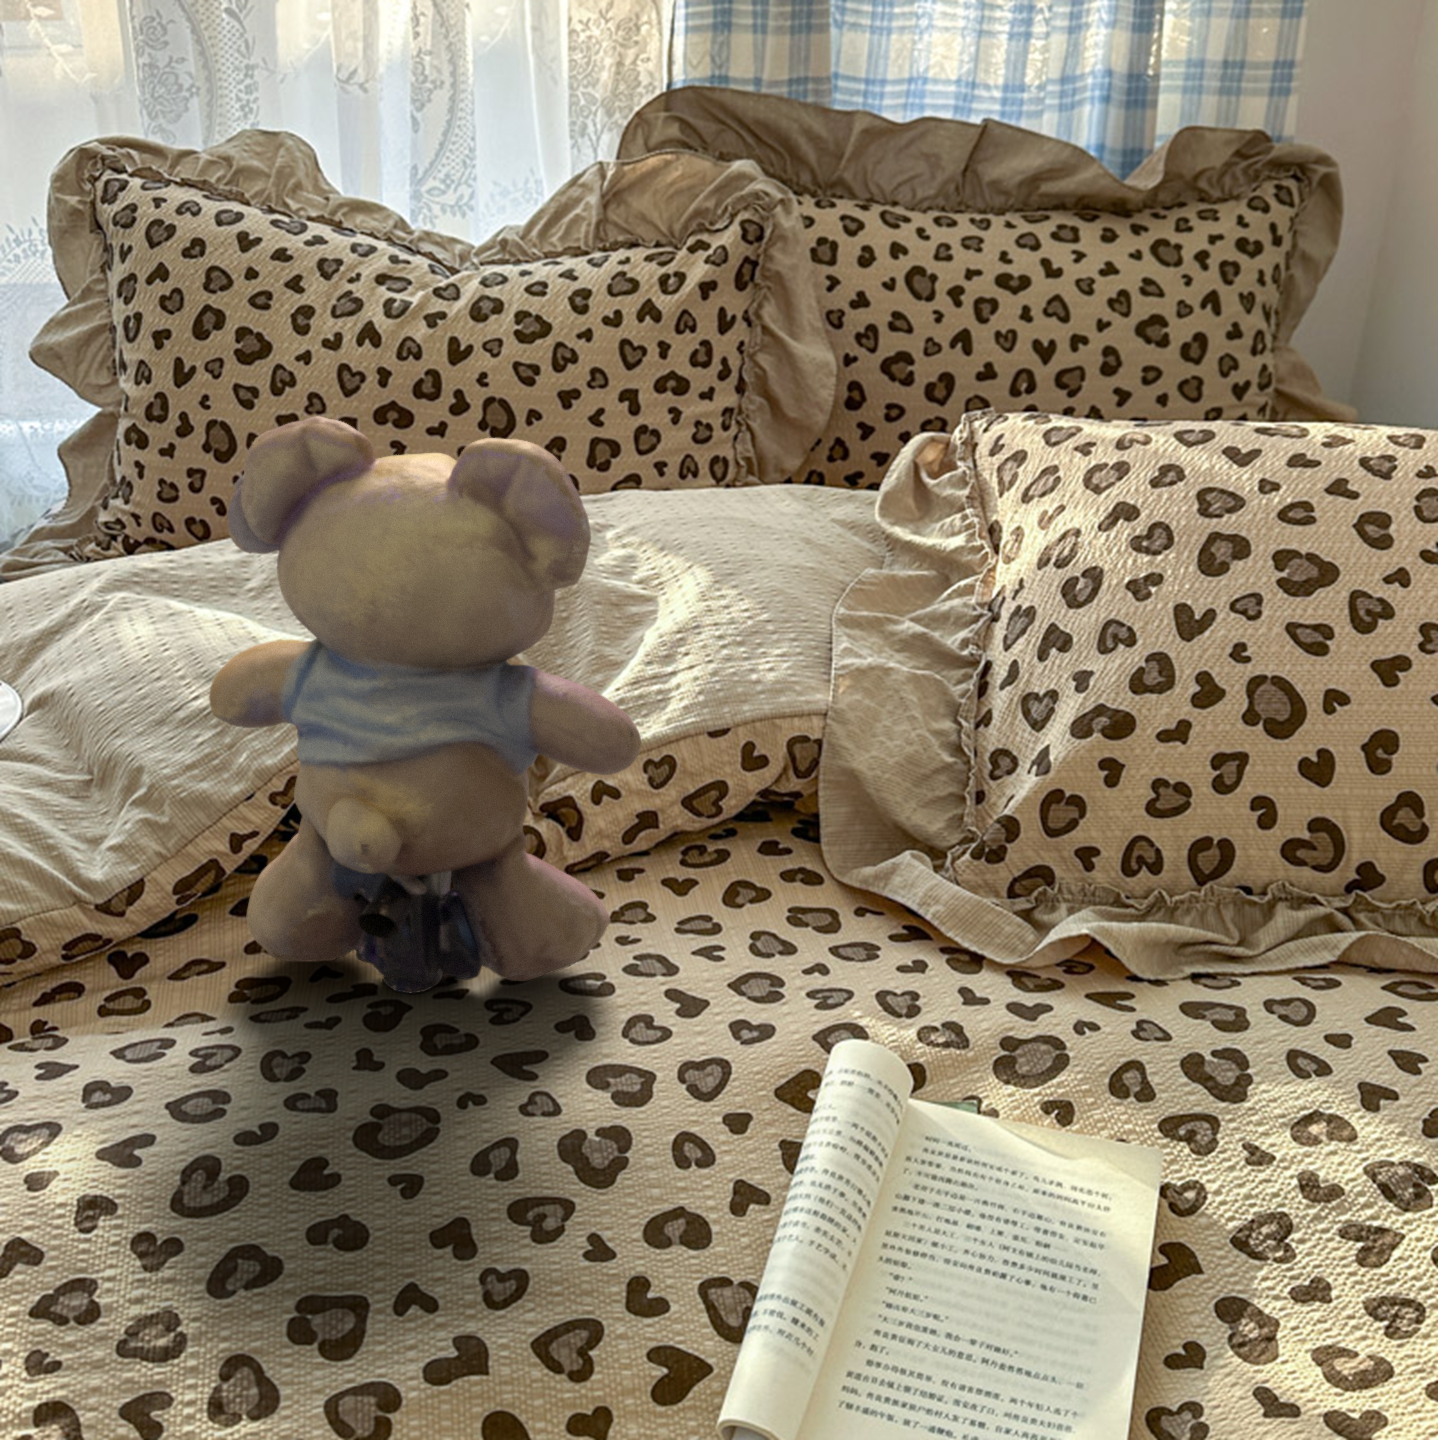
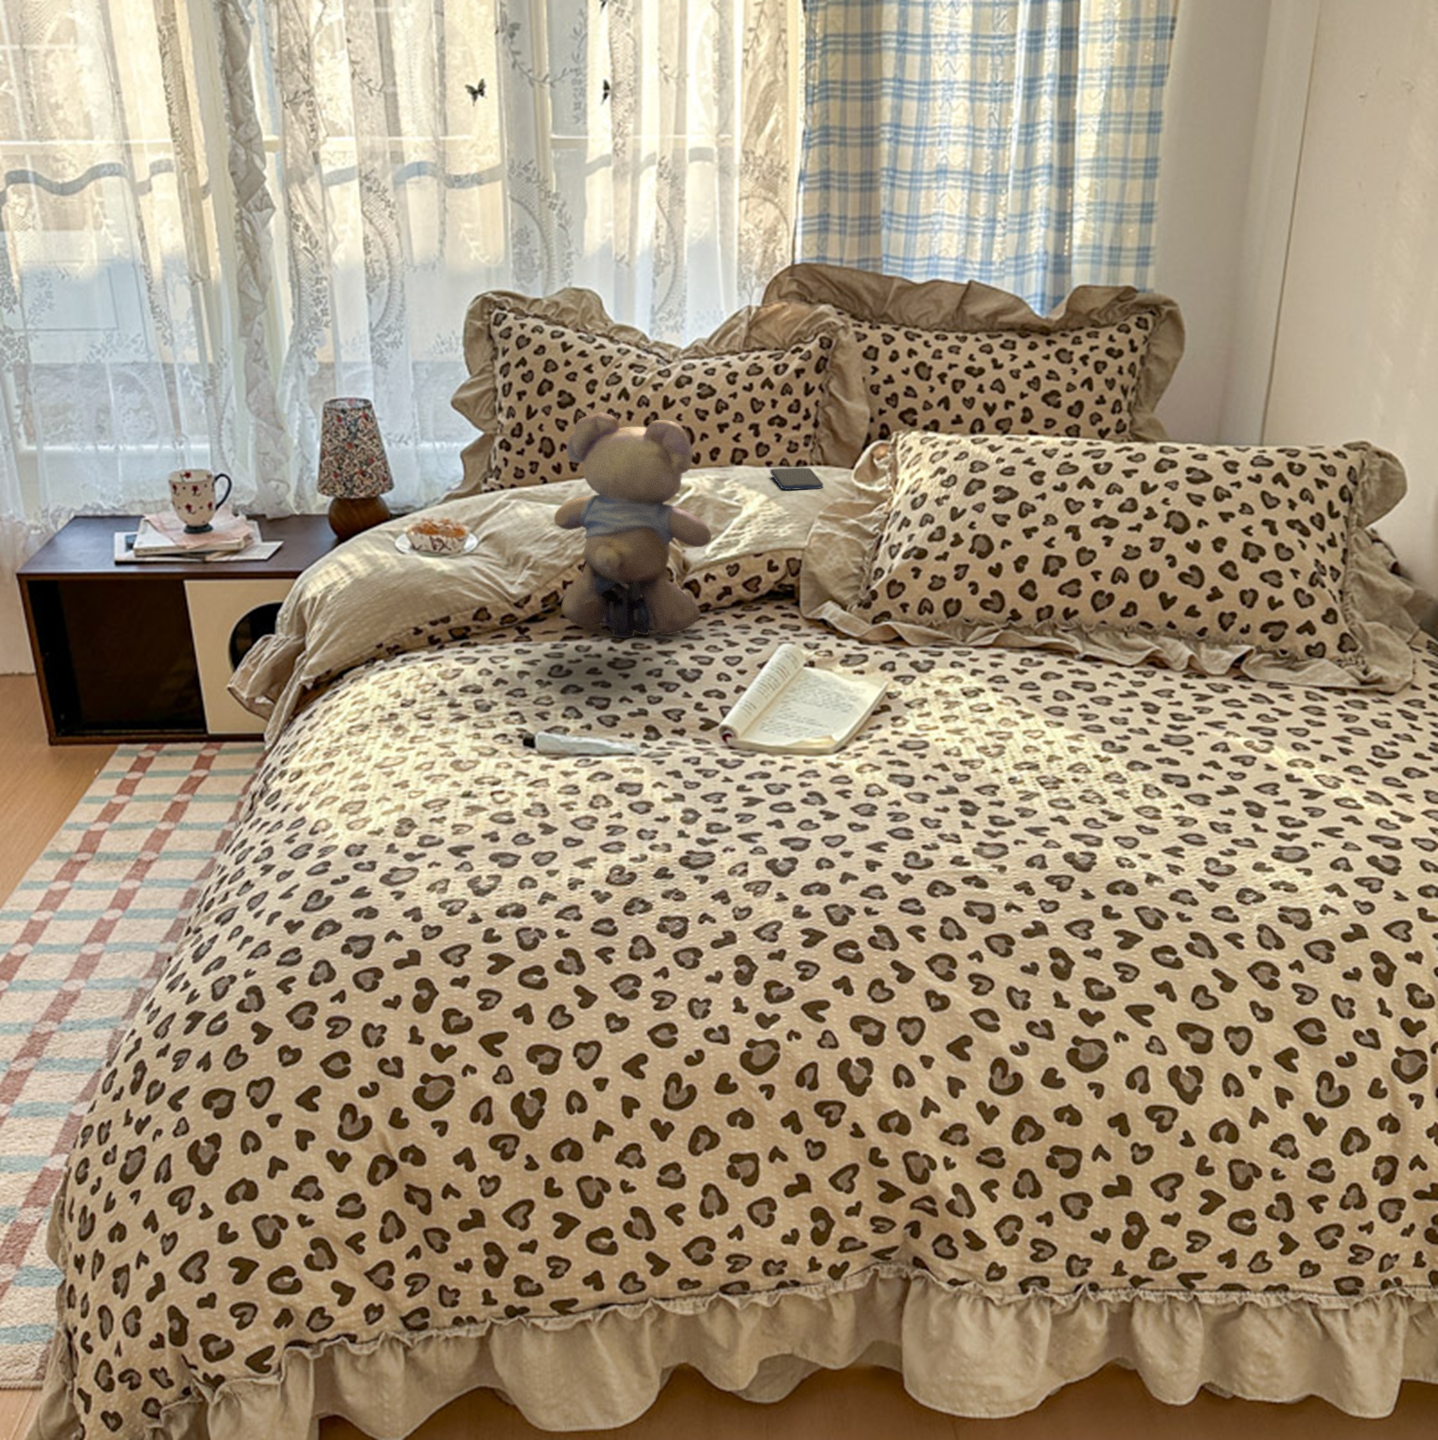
smartphone: none [674,479,799,539] -> present [770,468,823,490]

